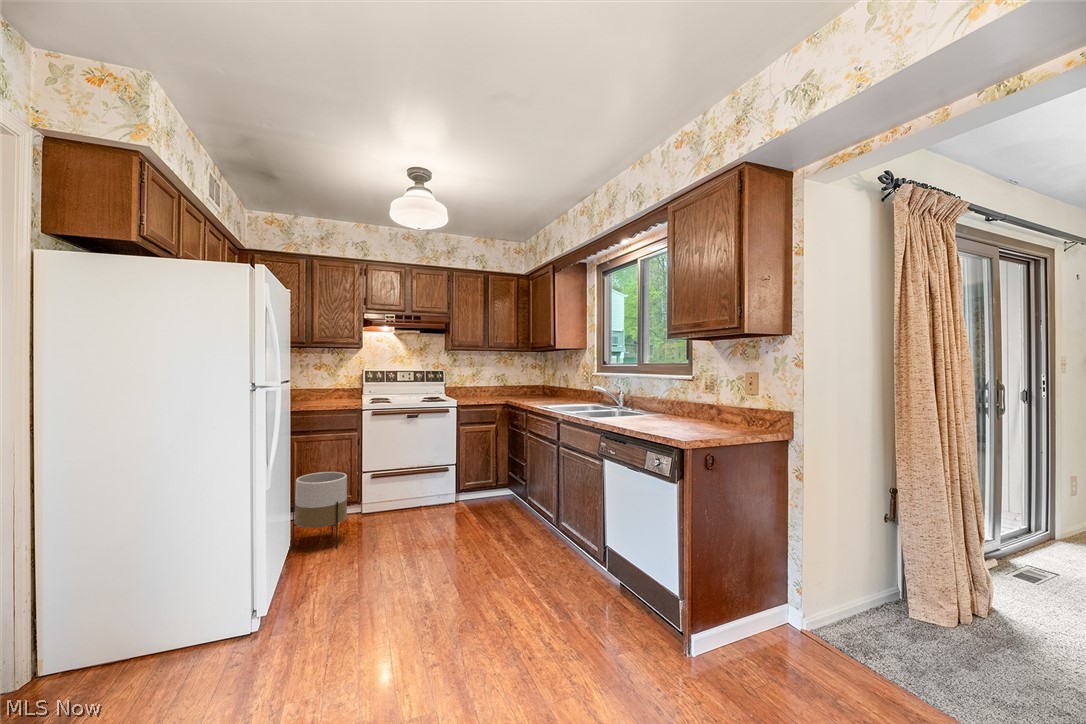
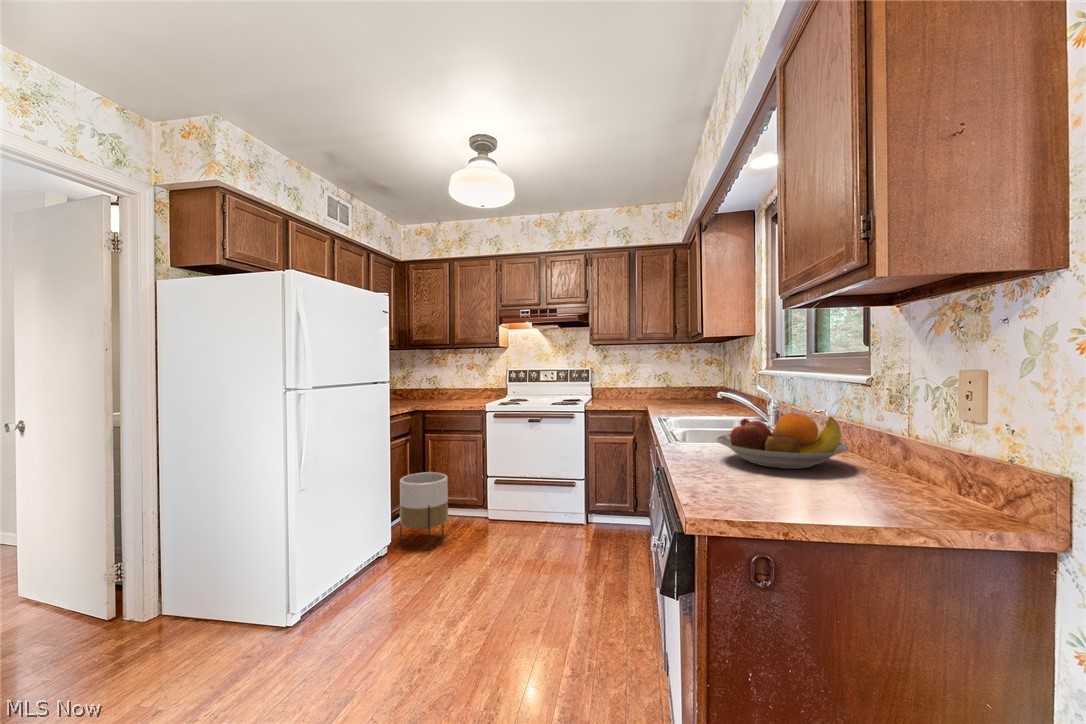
fruit bowl: none [633,396,698,424] -> present [716,413,849,469]

